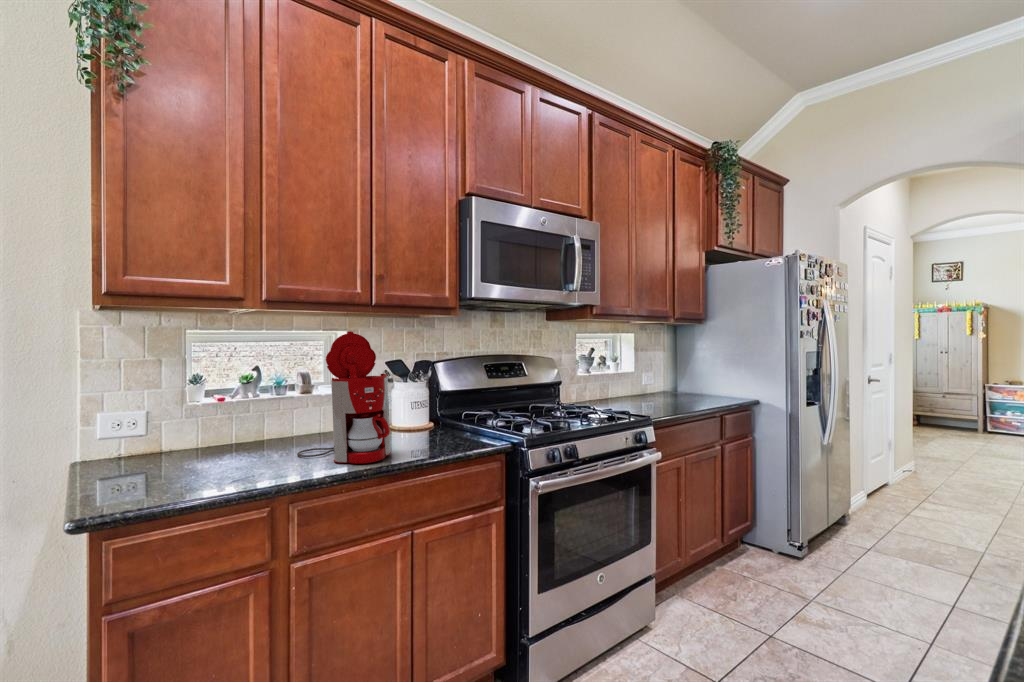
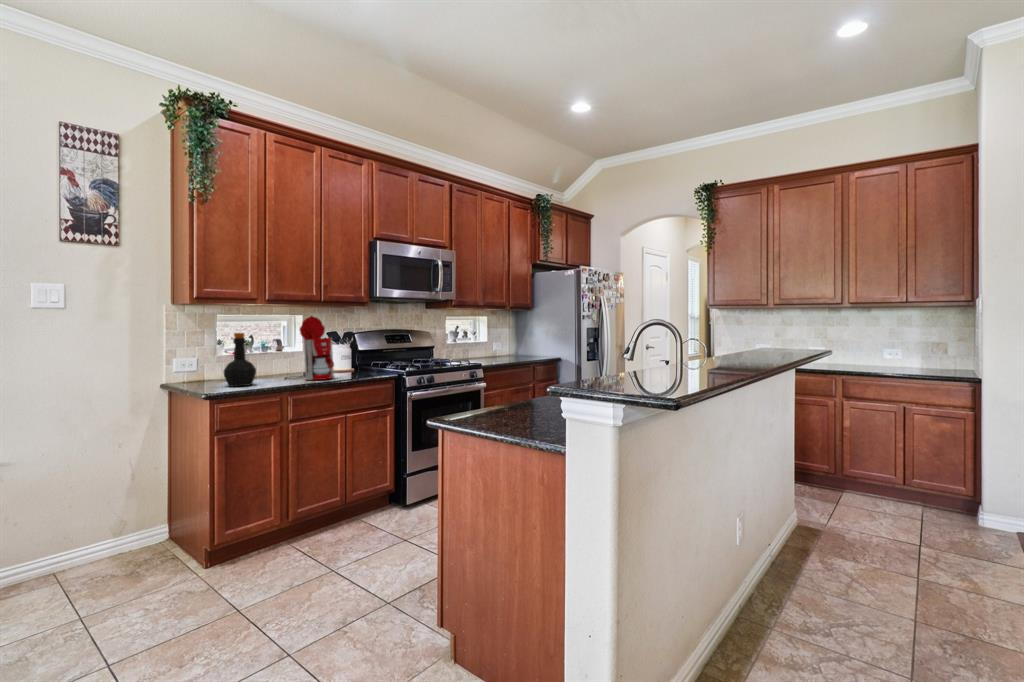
bottle: none [155,367,229,486] -> present [224,333,256,387]

